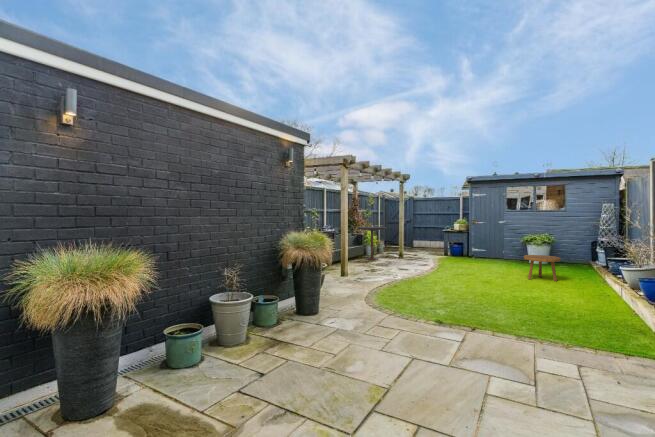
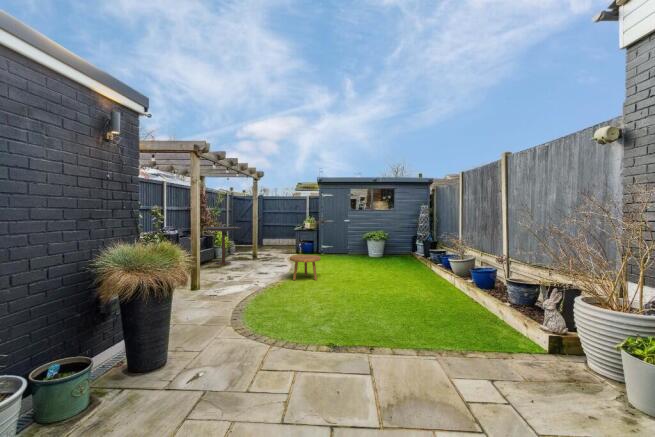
footstool: present [524,255,560,281] -> present [290,255,321,280]

